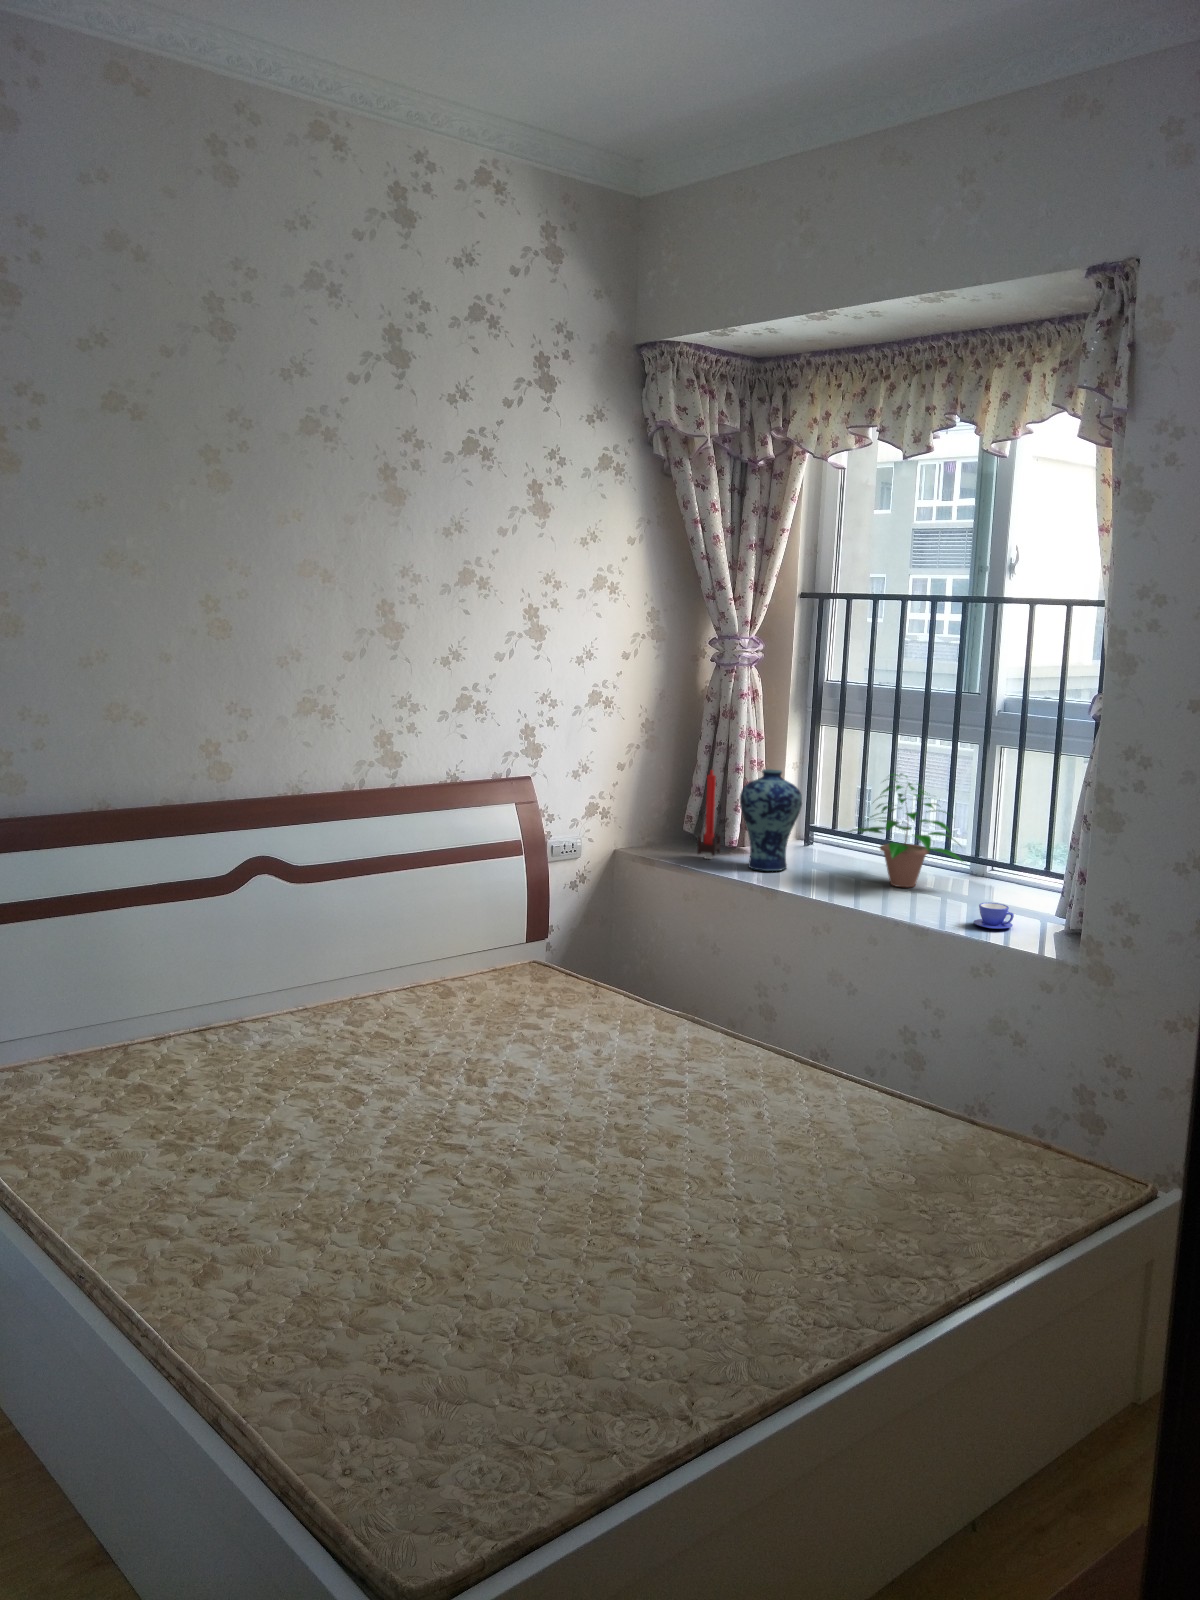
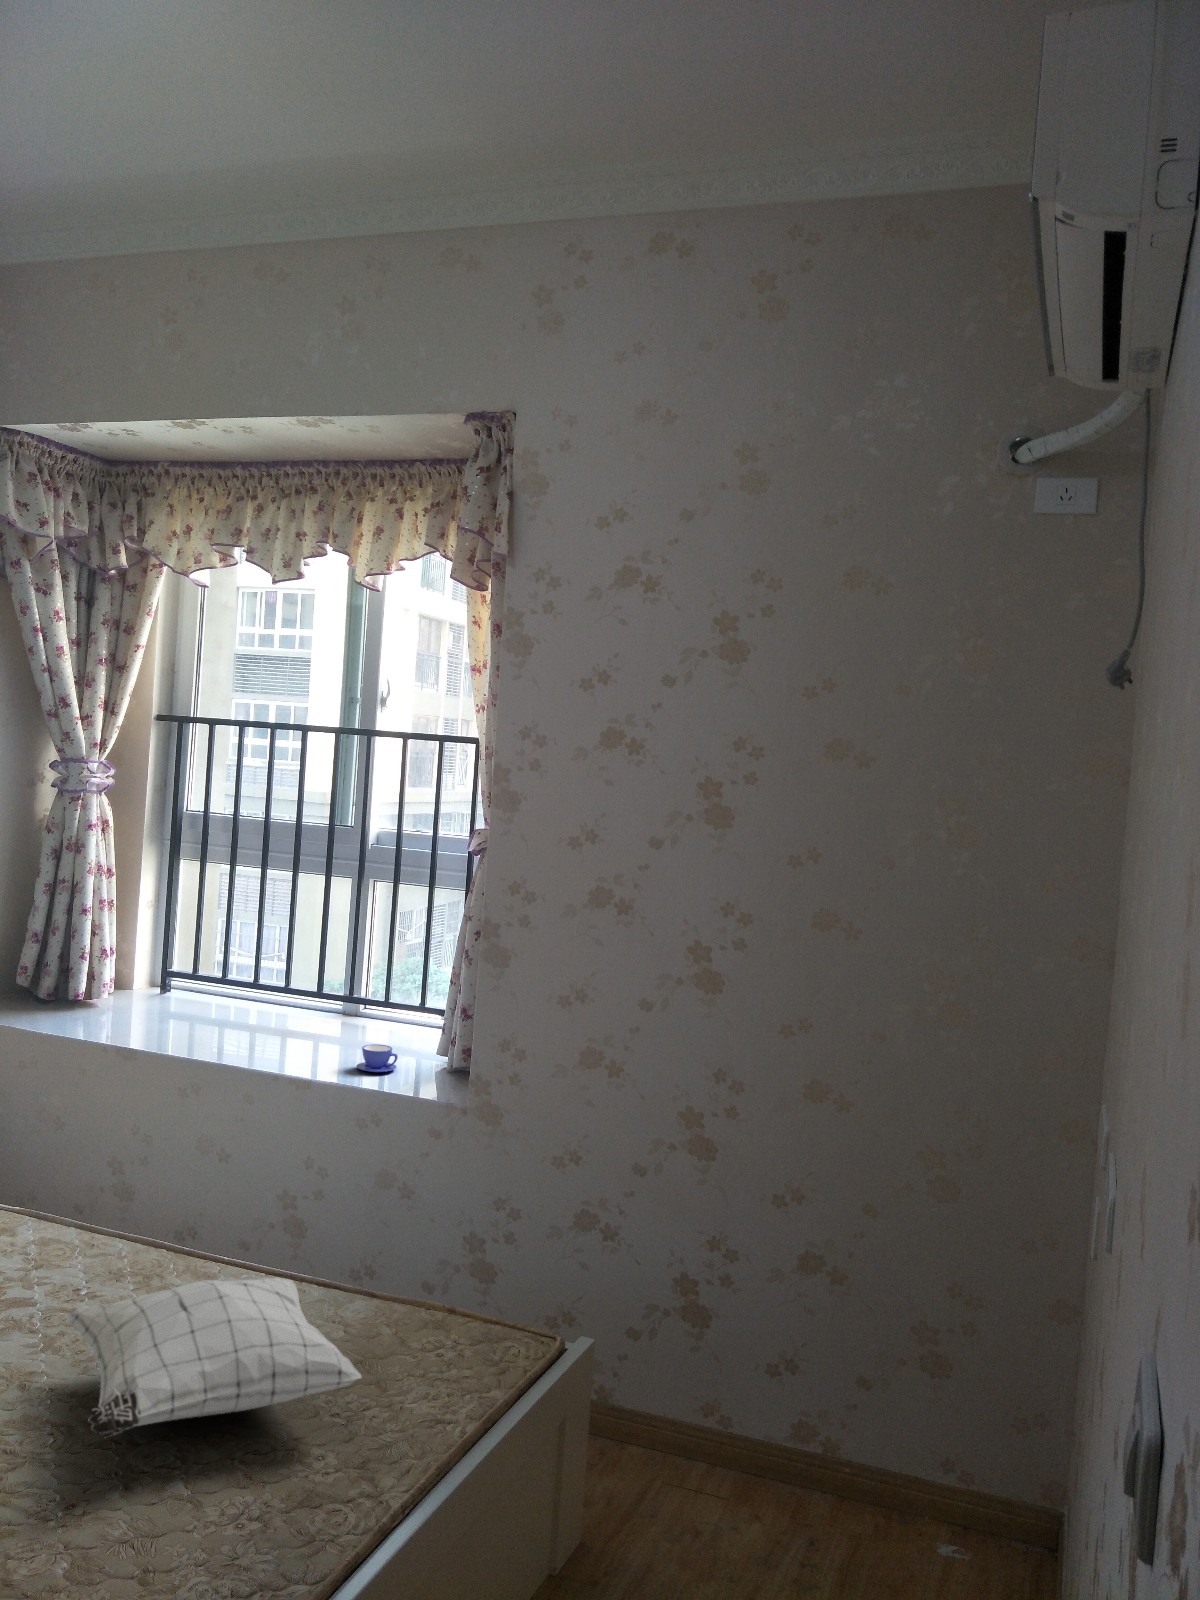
vase: present [740,769,802,871] -> none [88,909,162,1024]
candle: present [697,770,721,859] -> none [34,911,63,1014]
potted plant: present [850,774,963,887] -> none [211,910,344,1033]
pillow: none [704,1083,942,1191] -> present [65,1278,362,1438]

